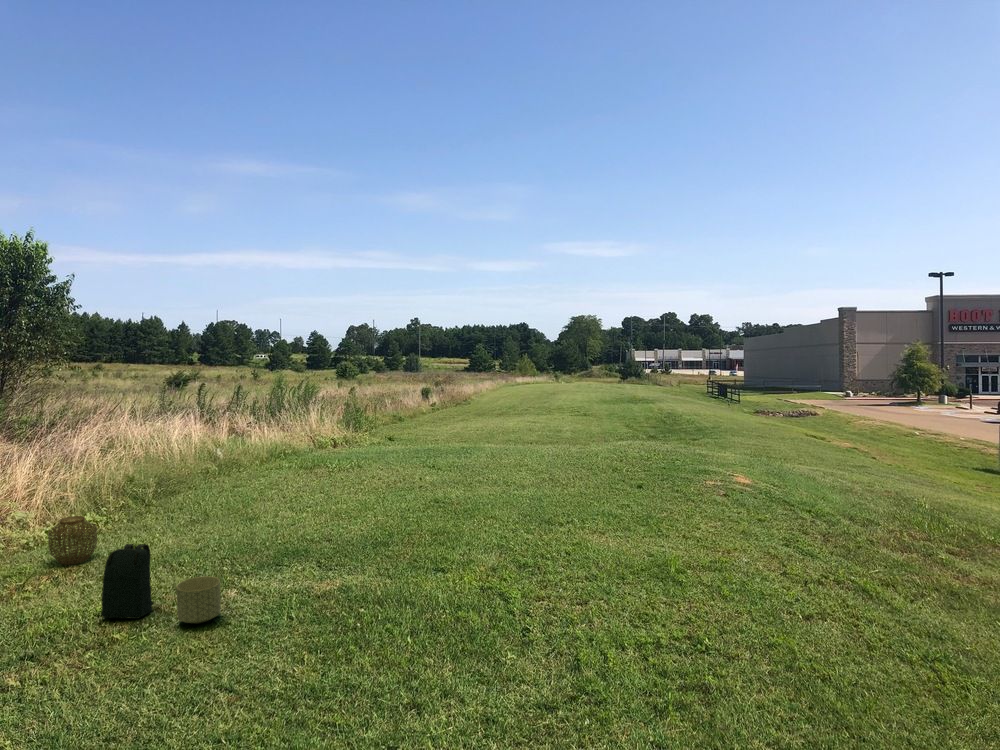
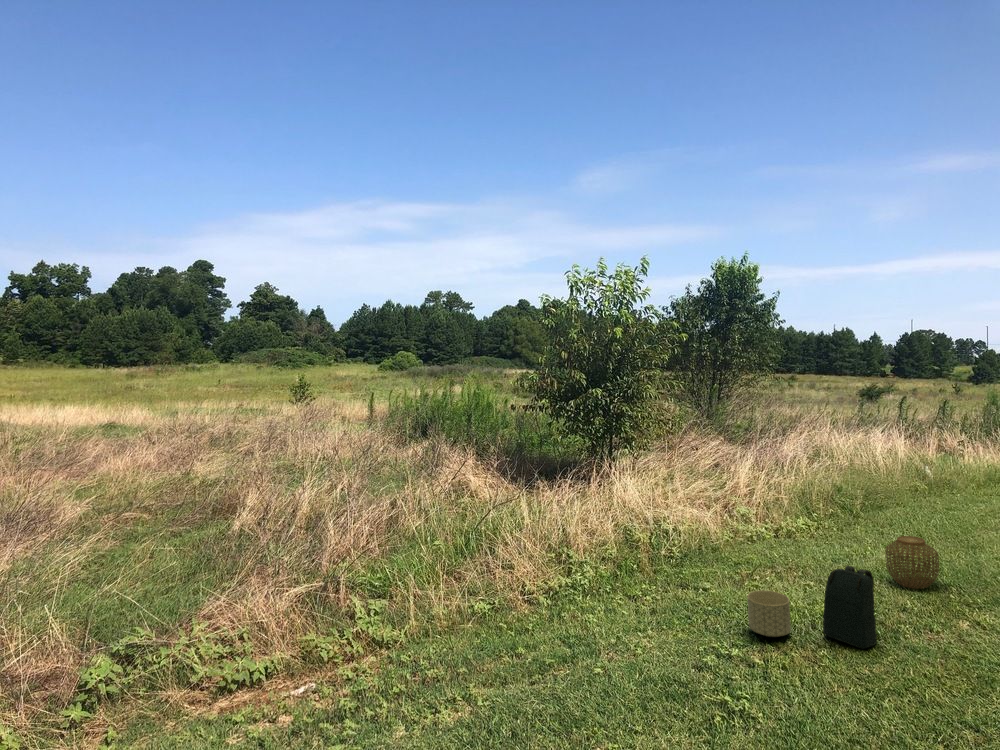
woven basket: present [48,516,97,565] -> present [885,536,939,589]
planter: present [177,576,221,624] -> present [748,590,791,637]

